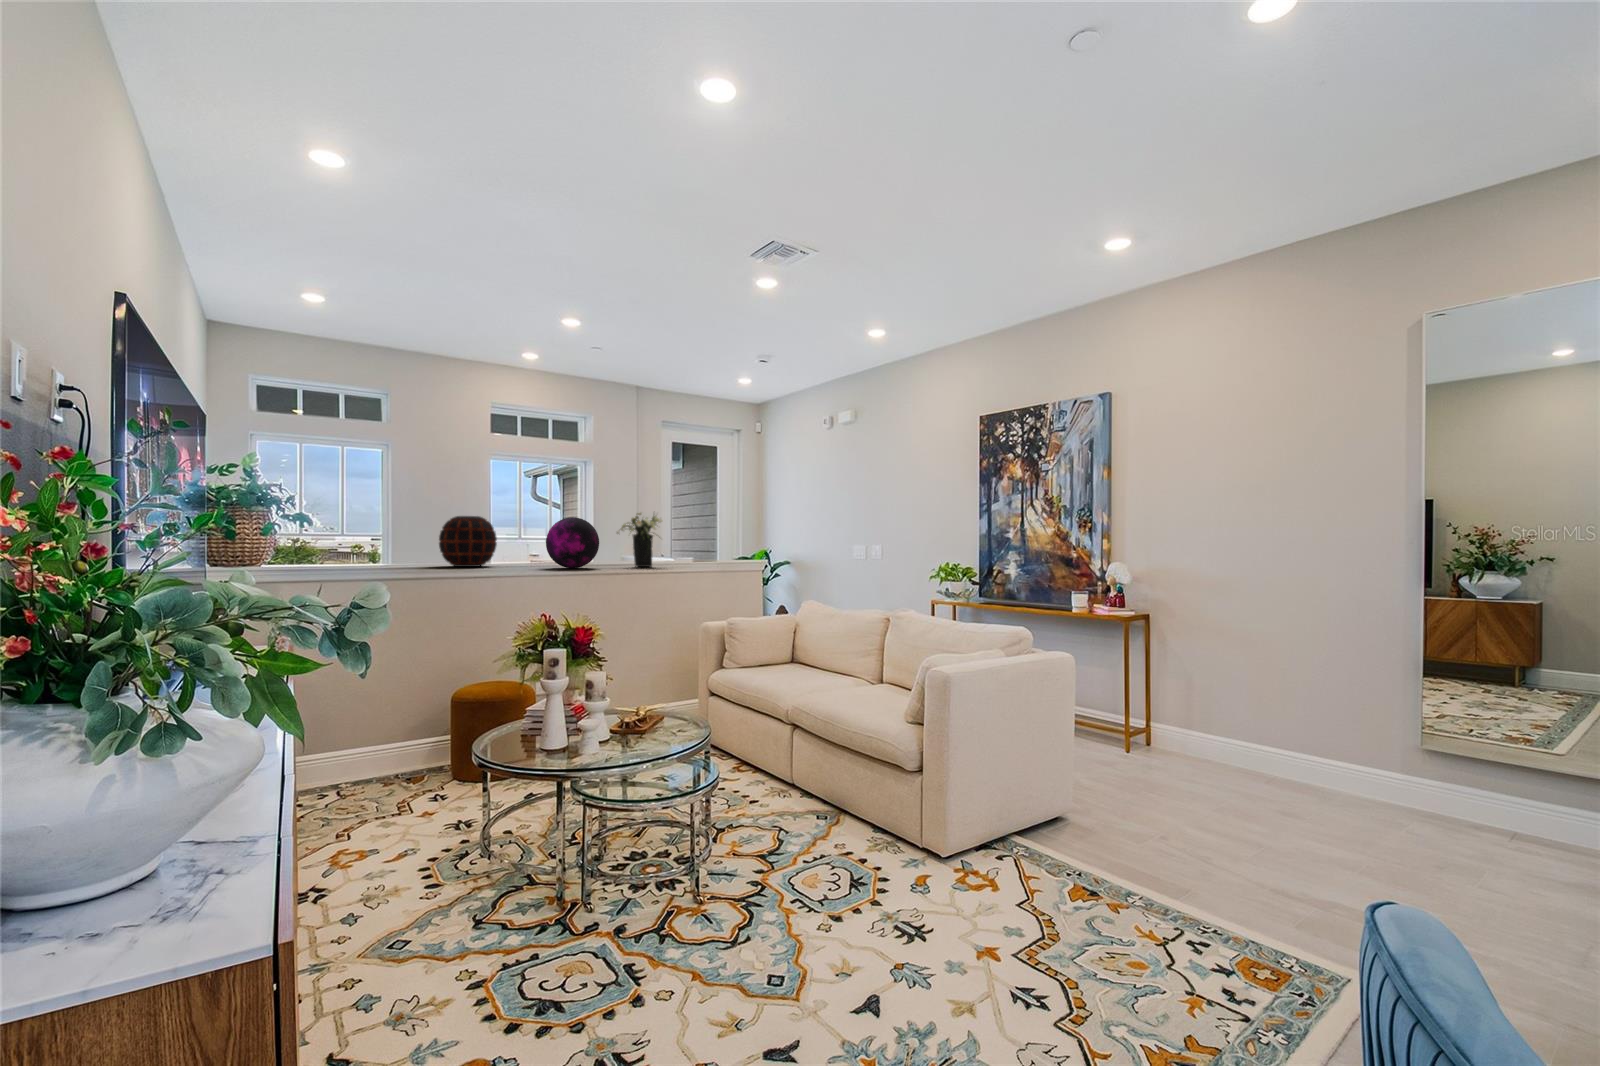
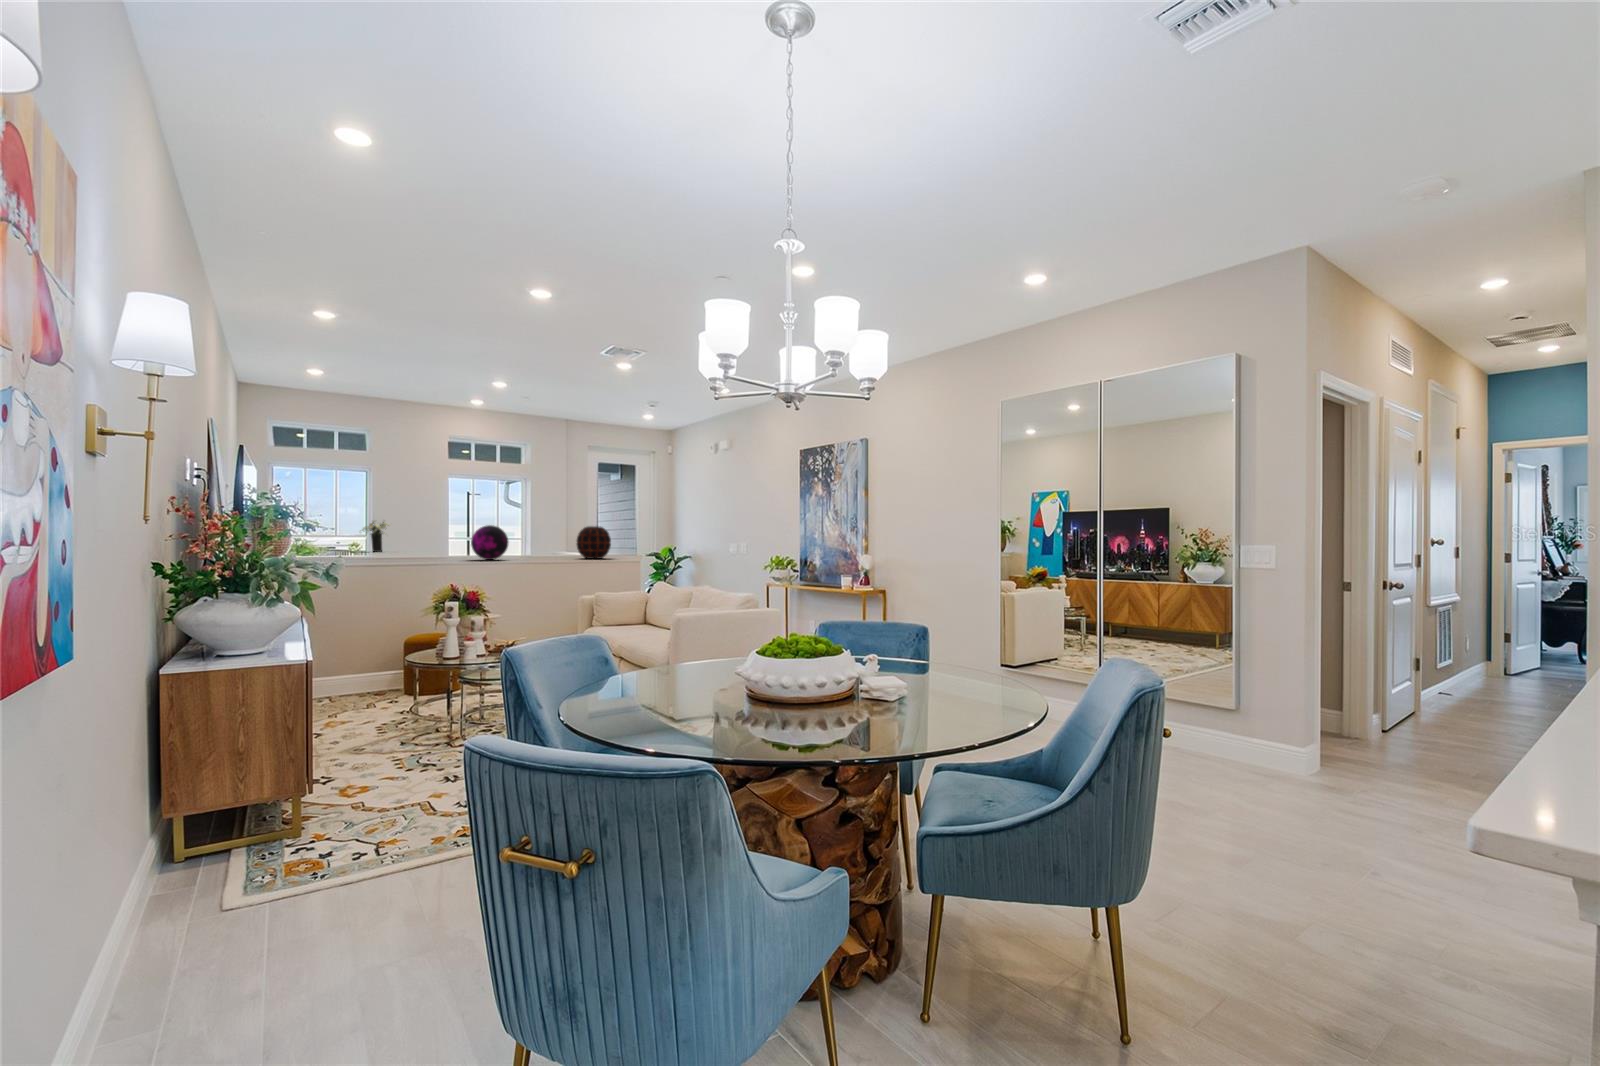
flower arrangement: present [617,513,662,567] -> present [363,521,391,552]
decorative vase: present [439,516,497,567] -> present [577,526,611,559]

